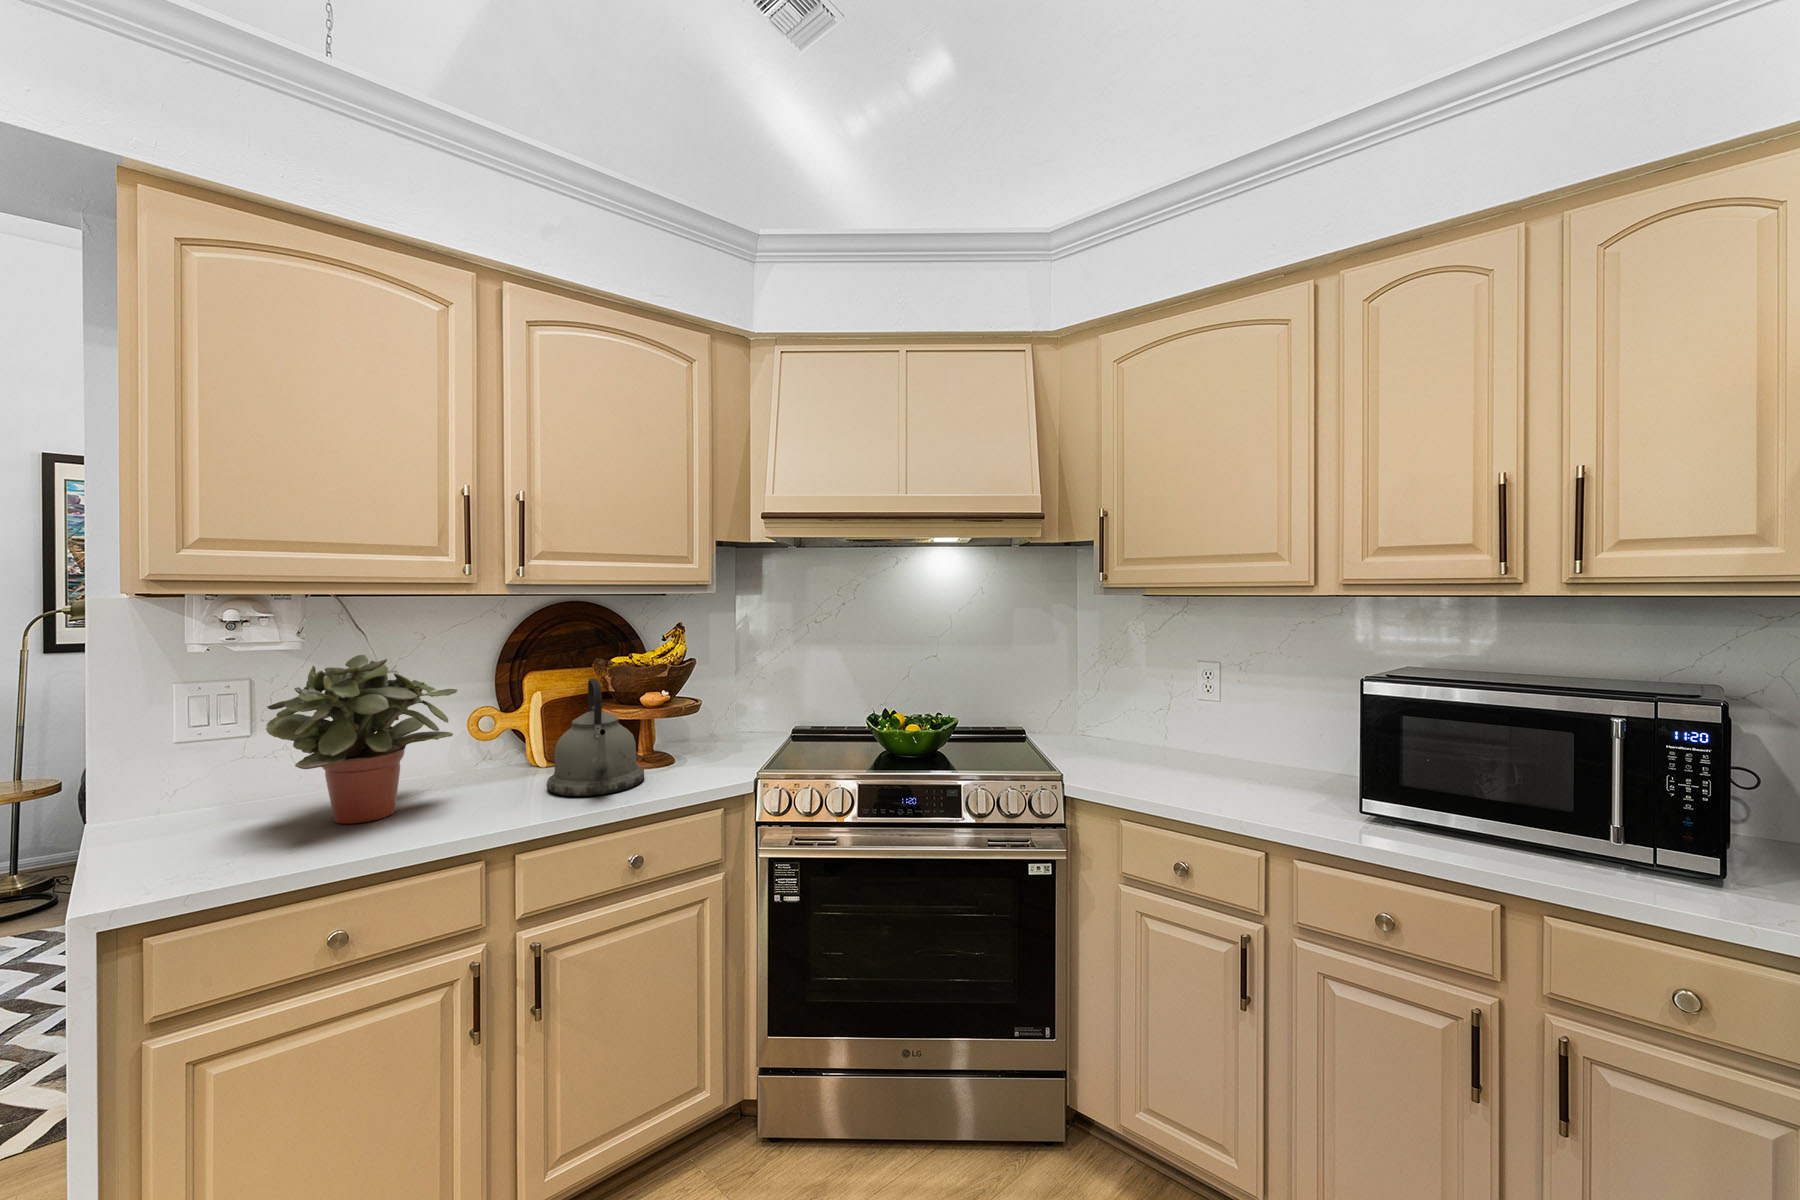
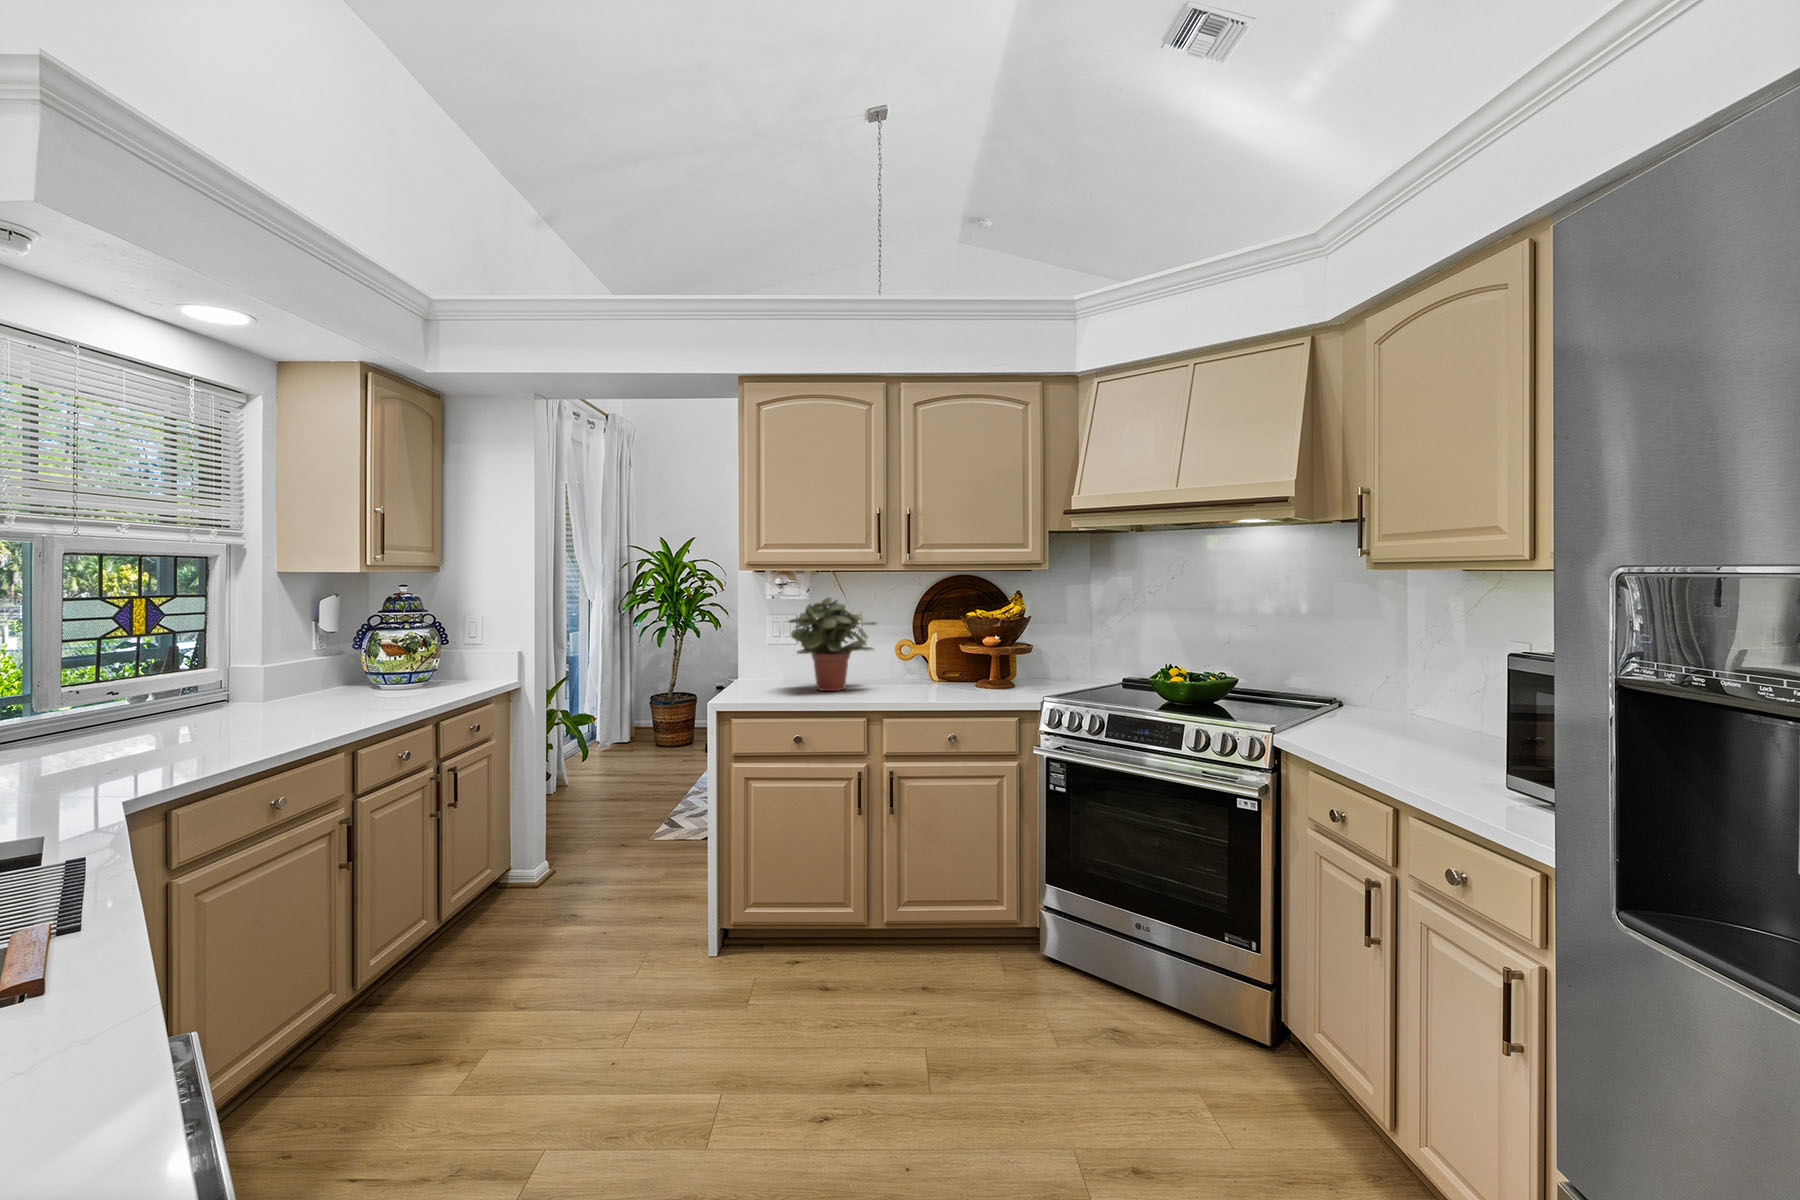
kettle: present [547,679,644,796] -> none [921,623,981,696]

